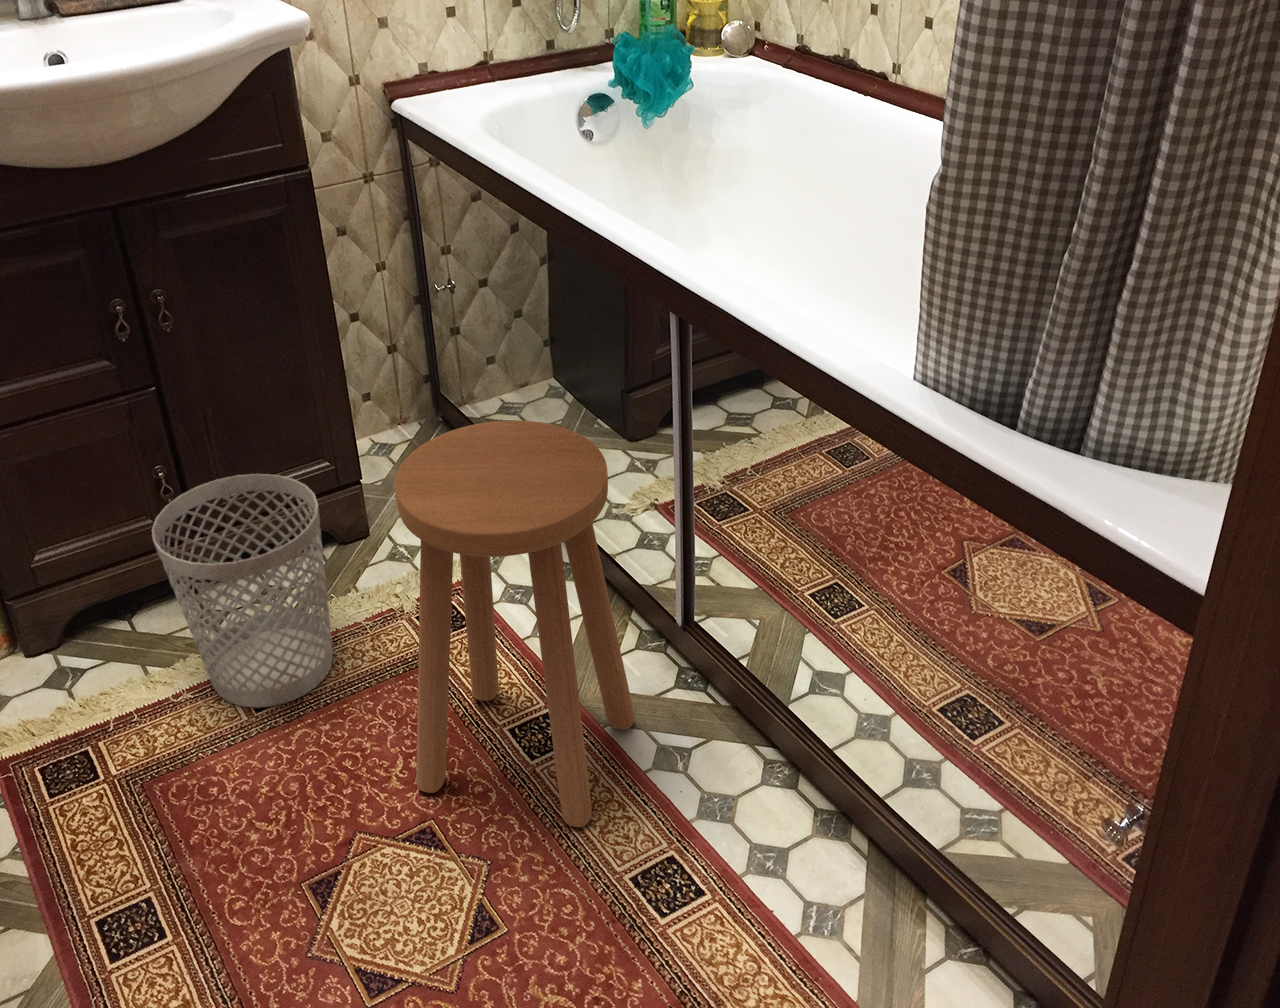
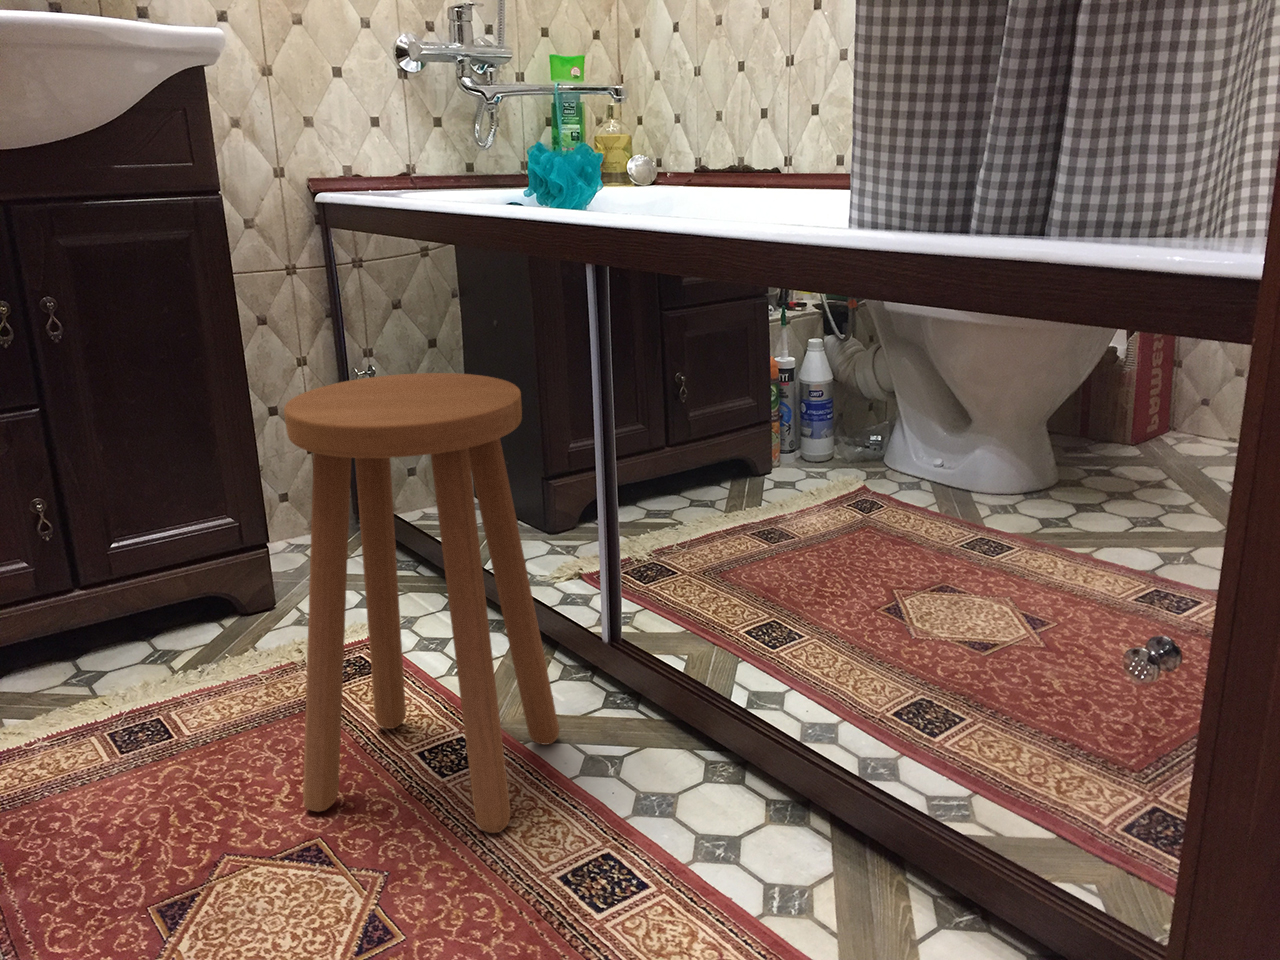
wastebasket: present [152,474,333,708] -> none [15,493,220,750]

